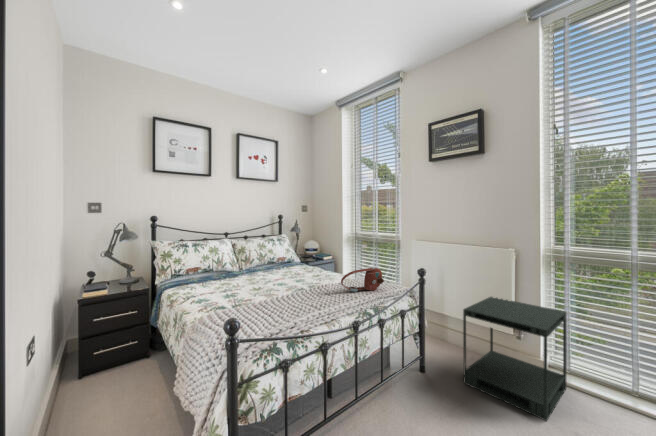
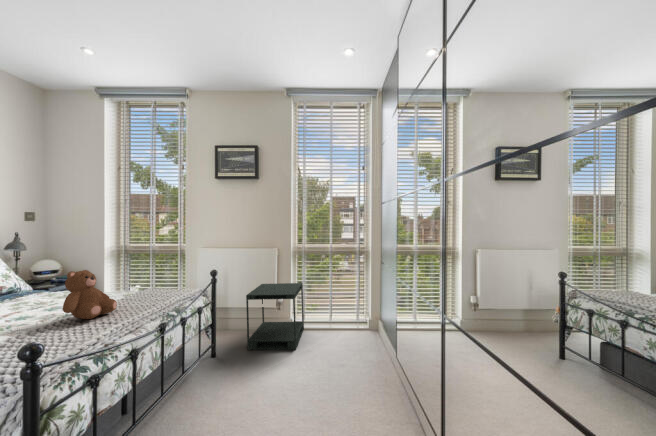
teddy bear: none [285,251,324,298] -> present [63,270,117,319]
handbag: present [341,268,384,292] -> none [137,276,182,301]

